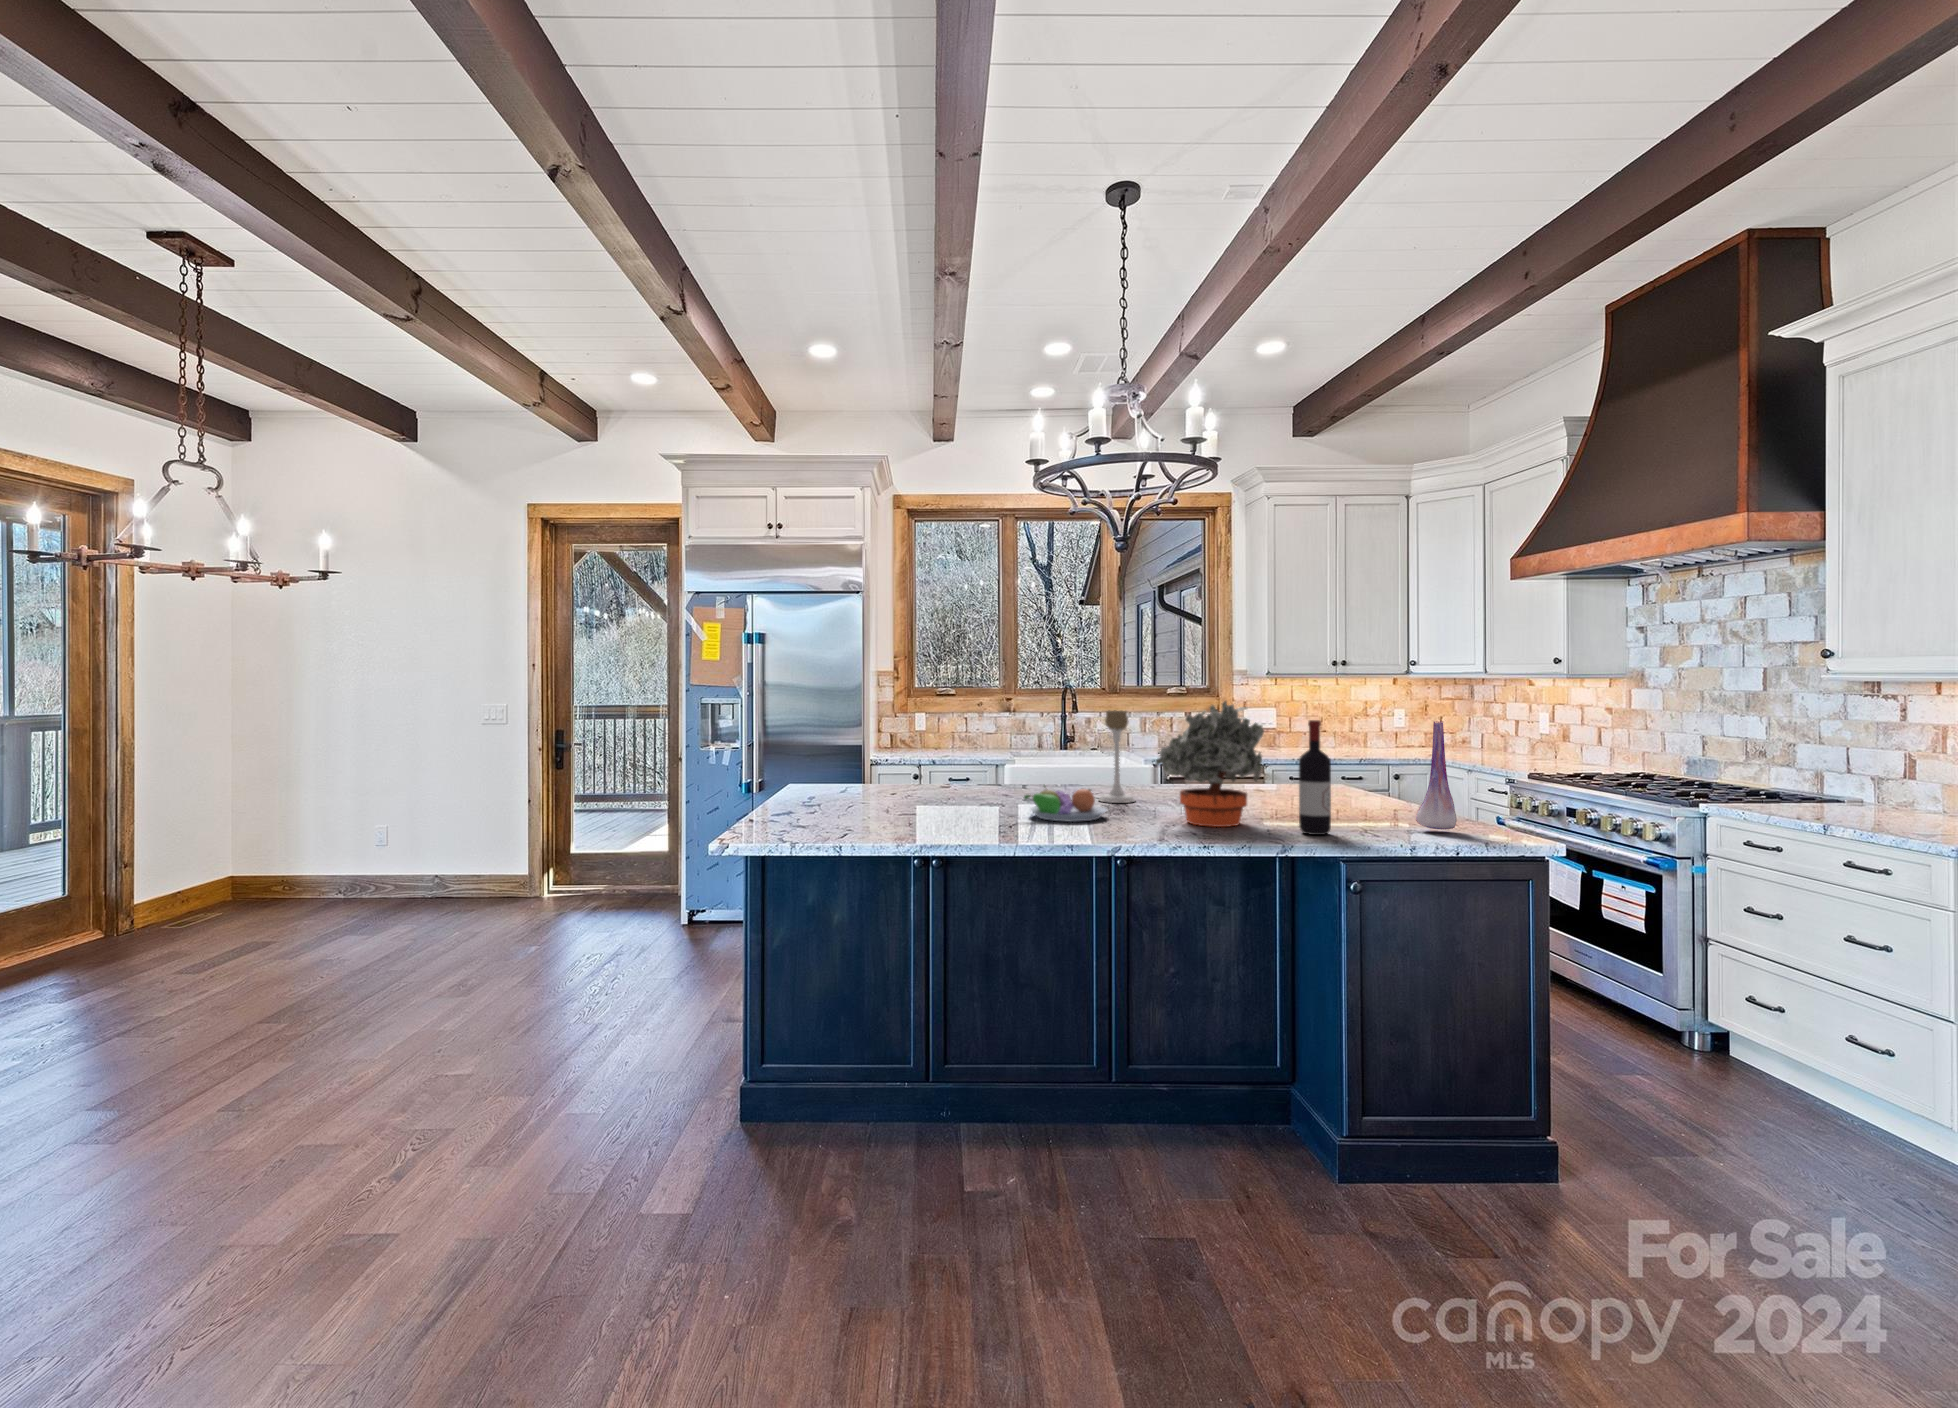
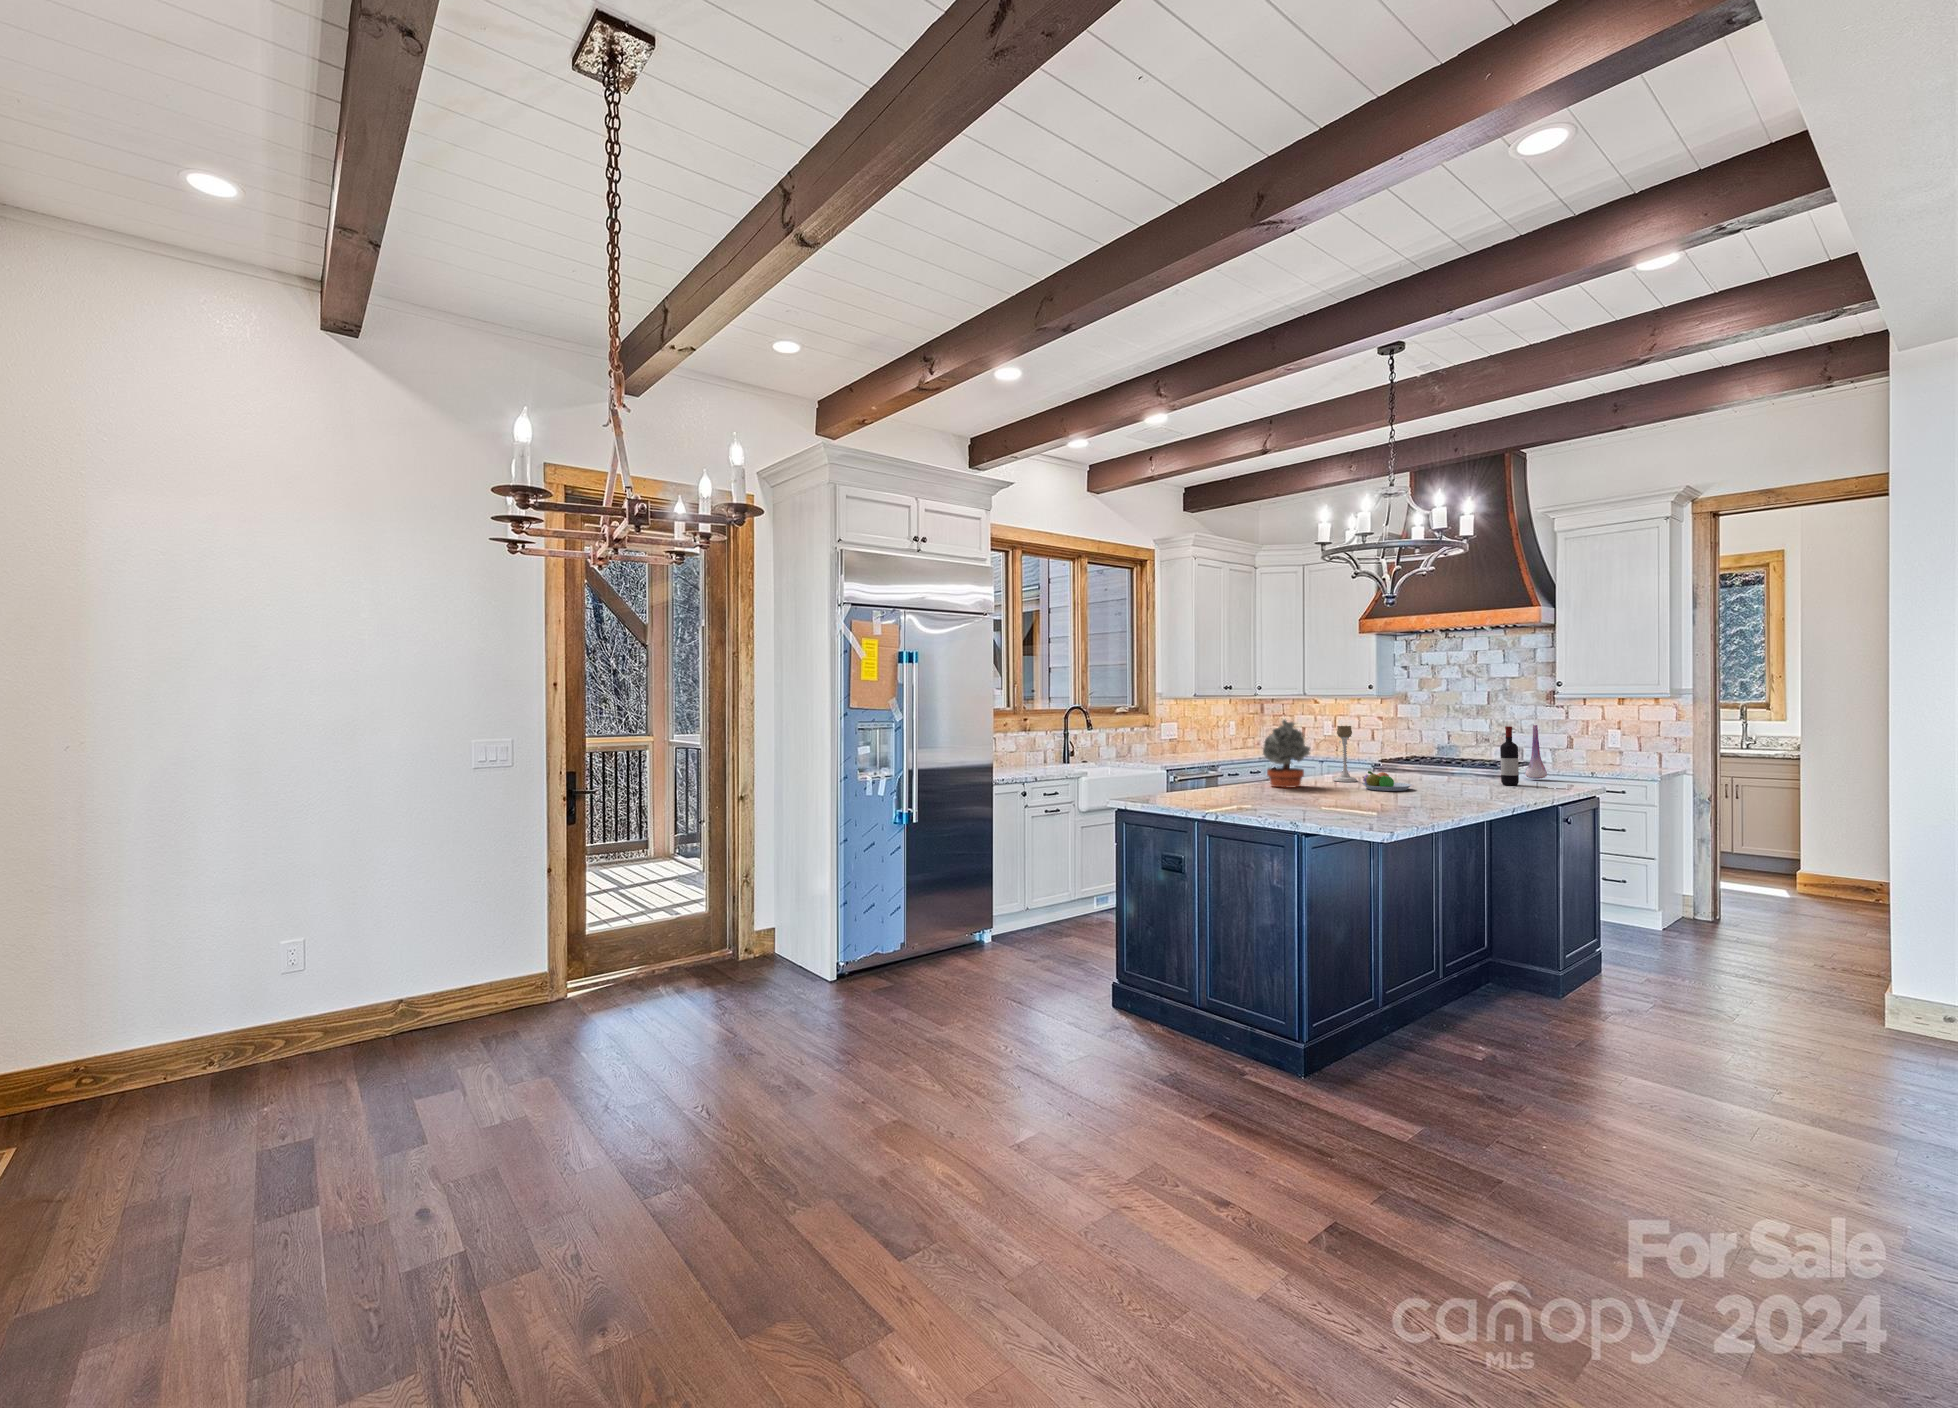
potted plant: present [1156,701,1264,827] -> present [1263,719,1310,787]

